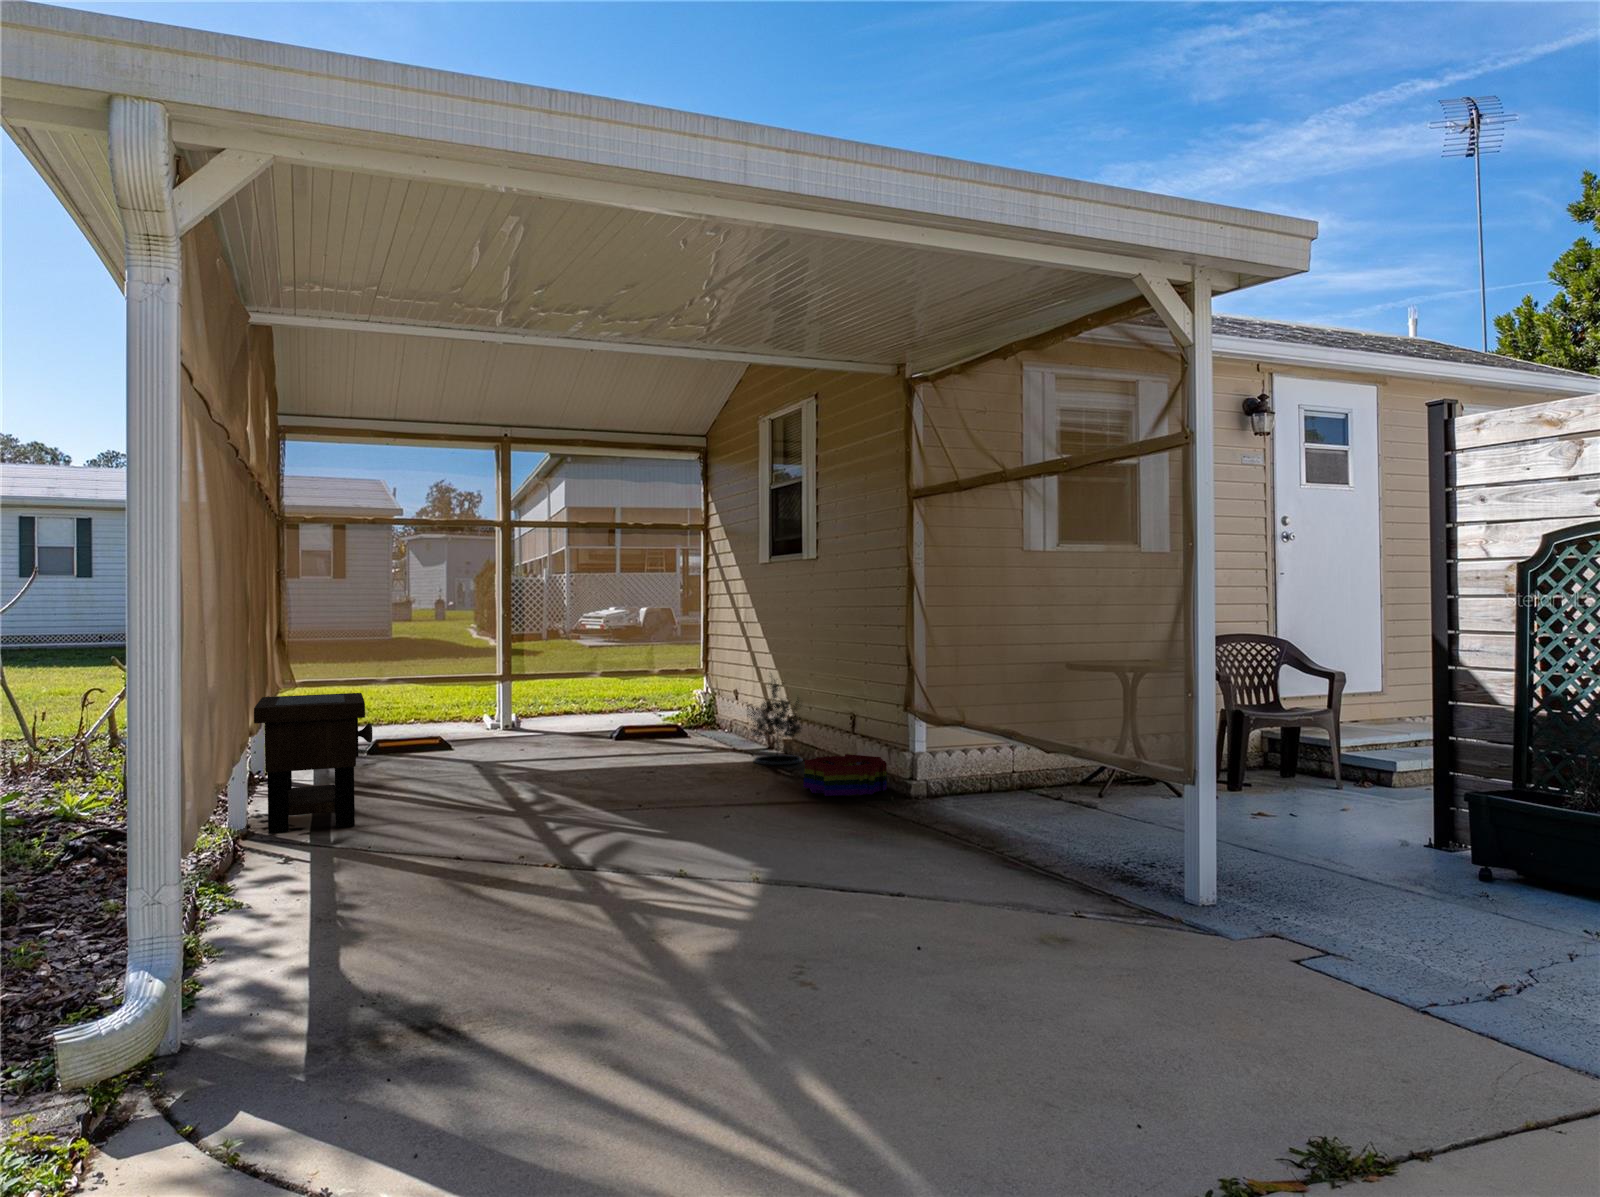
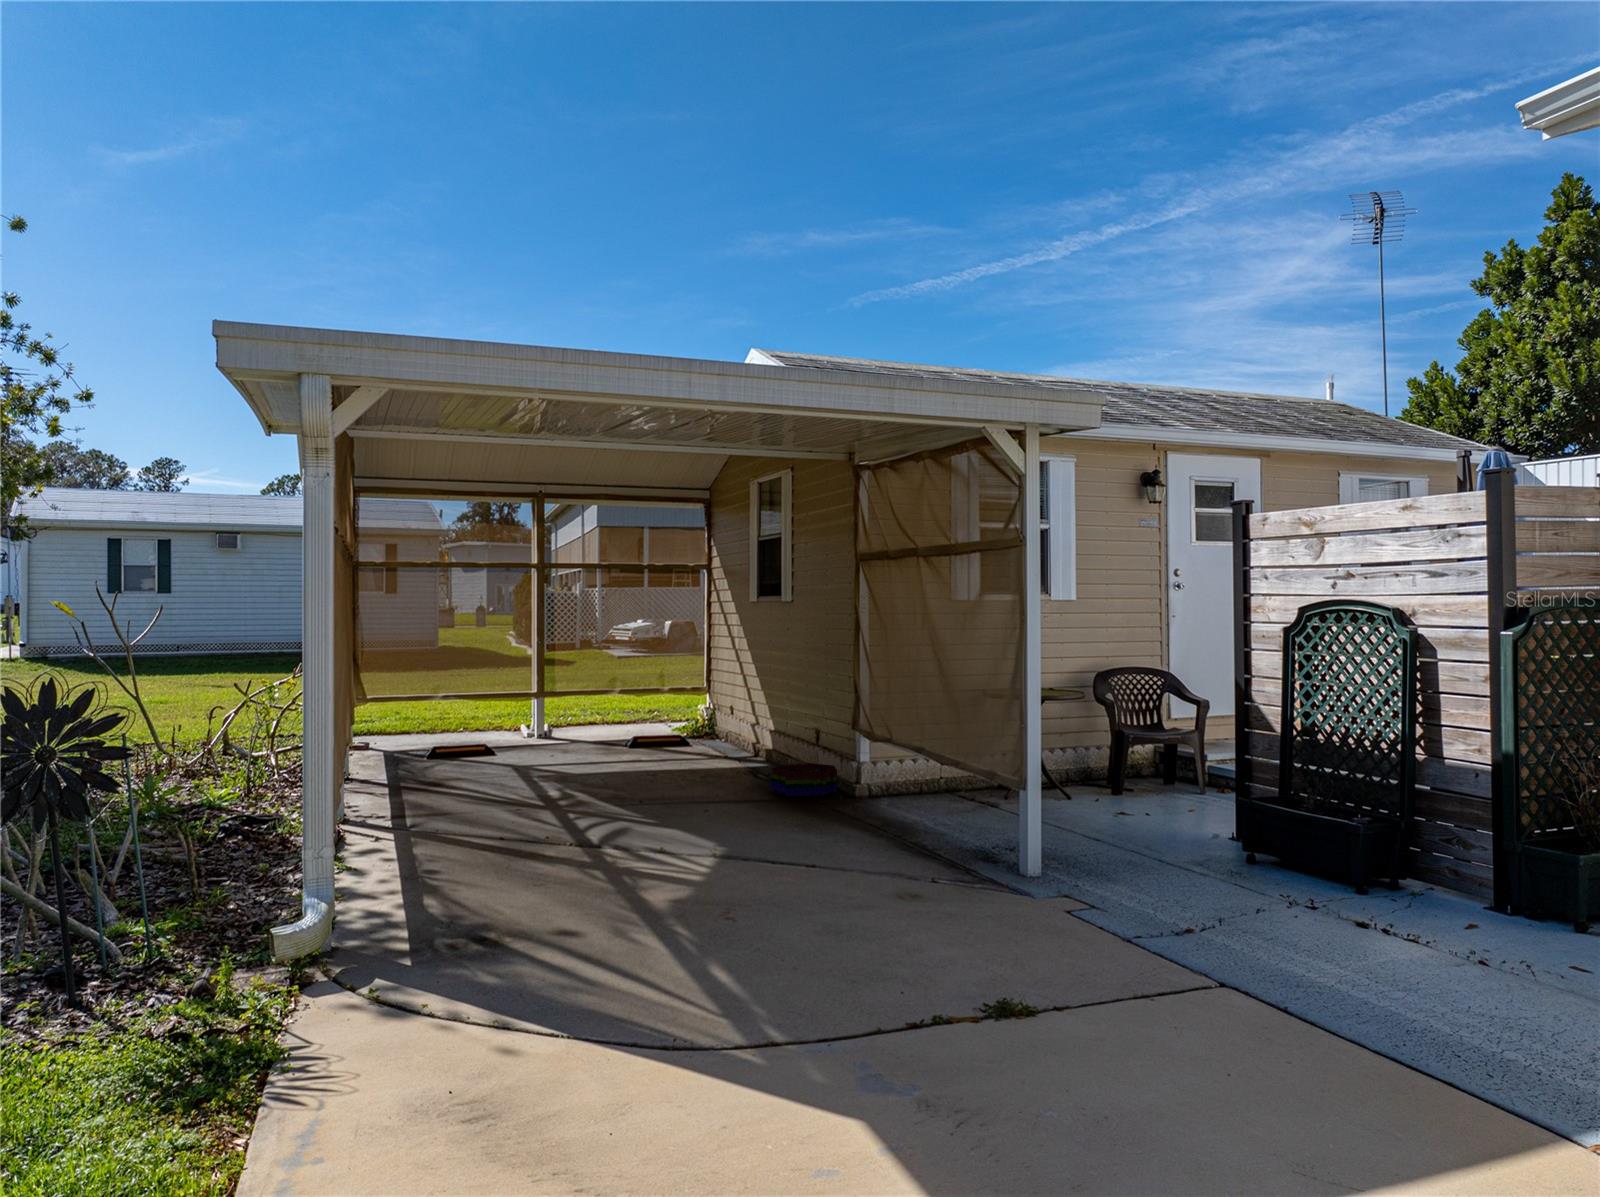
potted tree: present [748,680,803,765] -> none [729,693,781,771]
side table: present [254,693,372,834] -> none [348,712,434,820]

